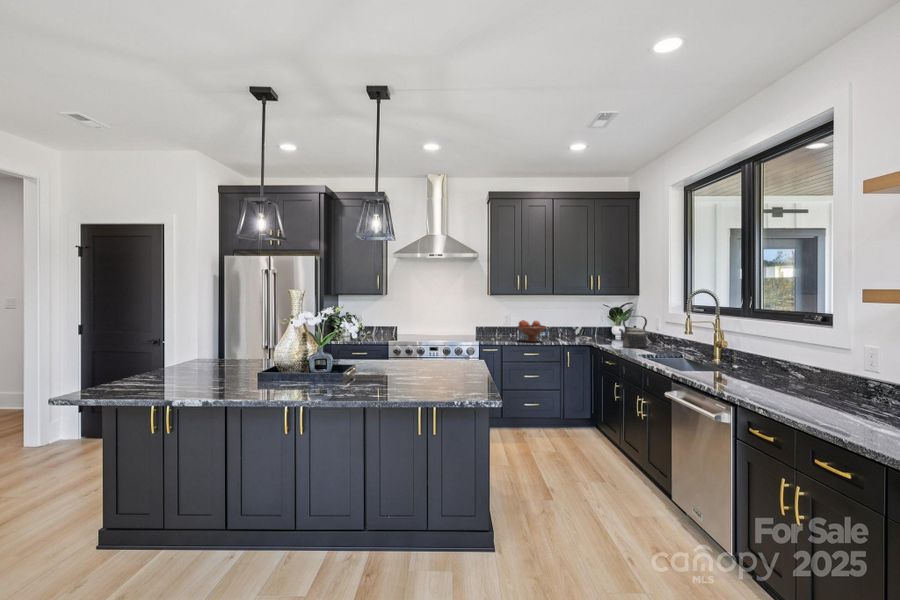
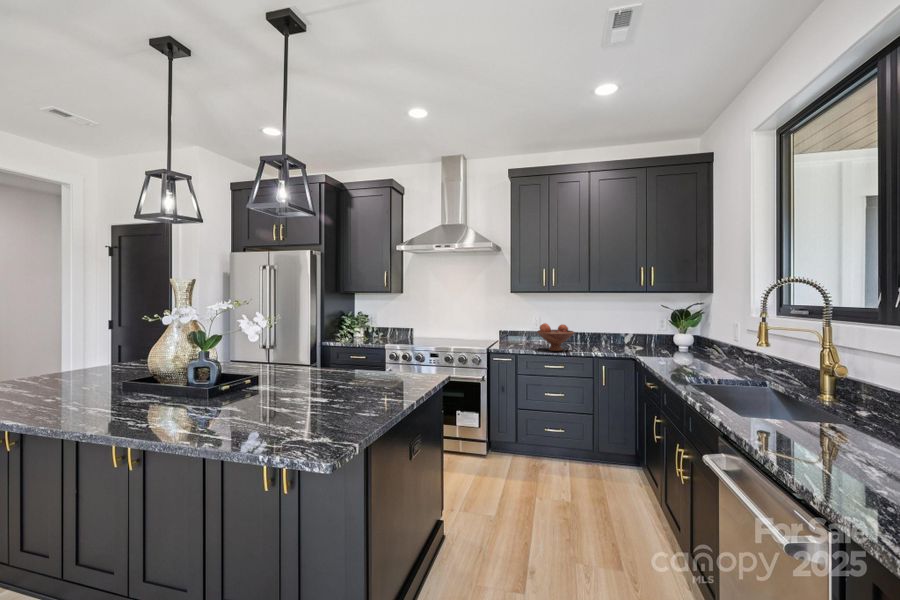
kettle: present [619,316,647,348] -> none [669,319,714,366]

